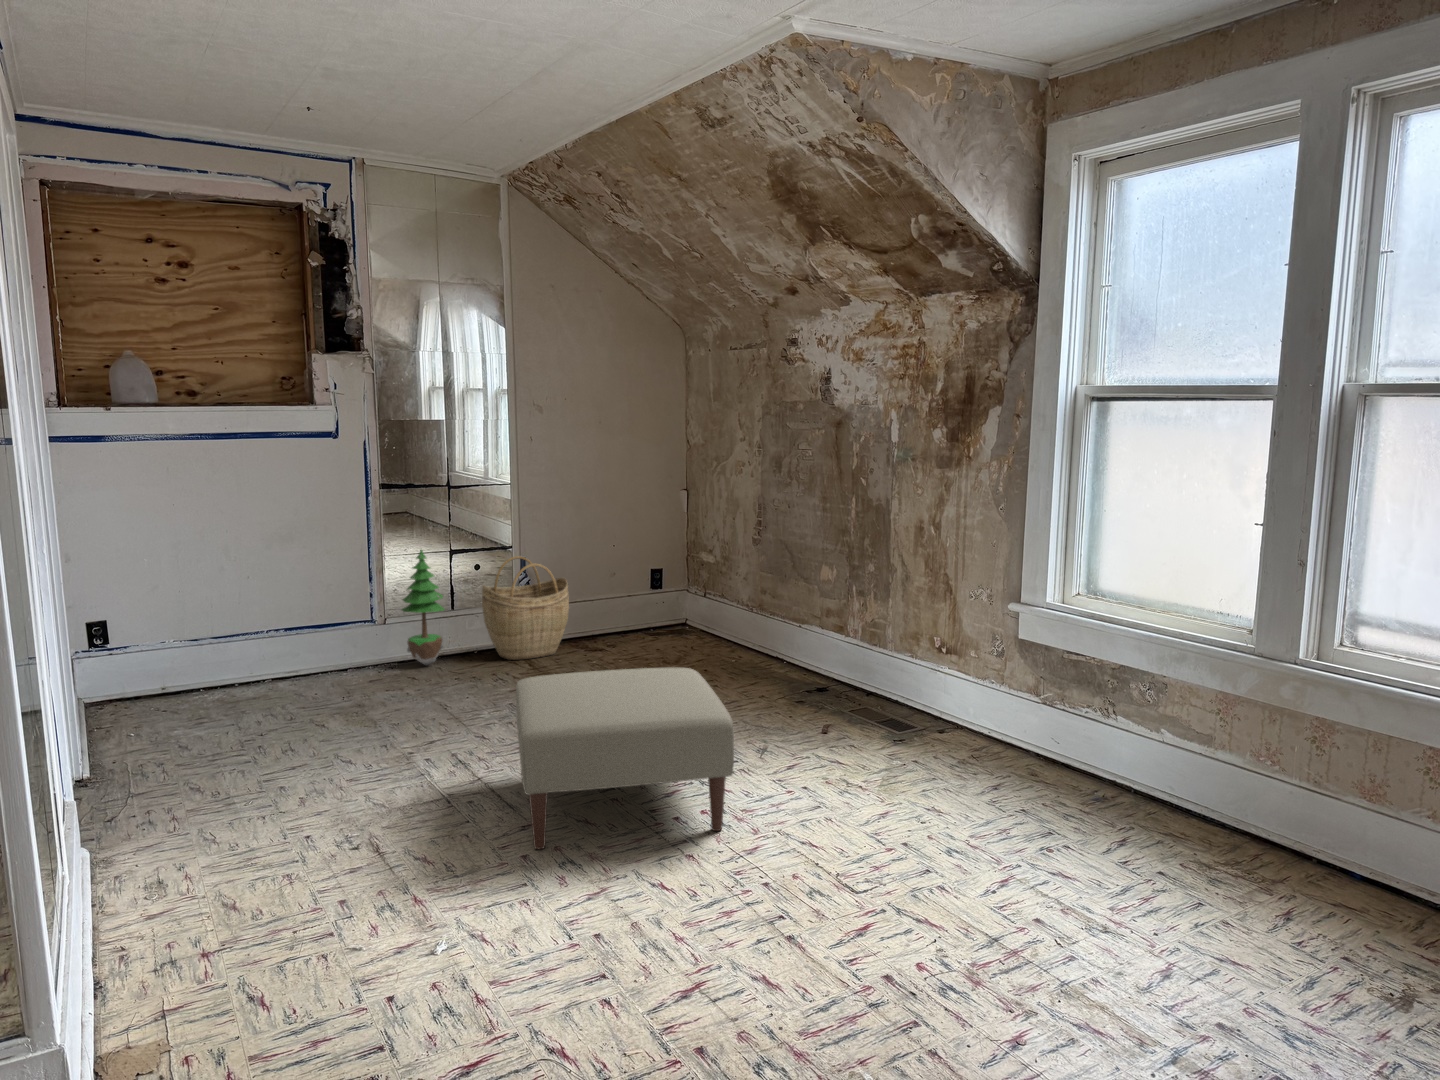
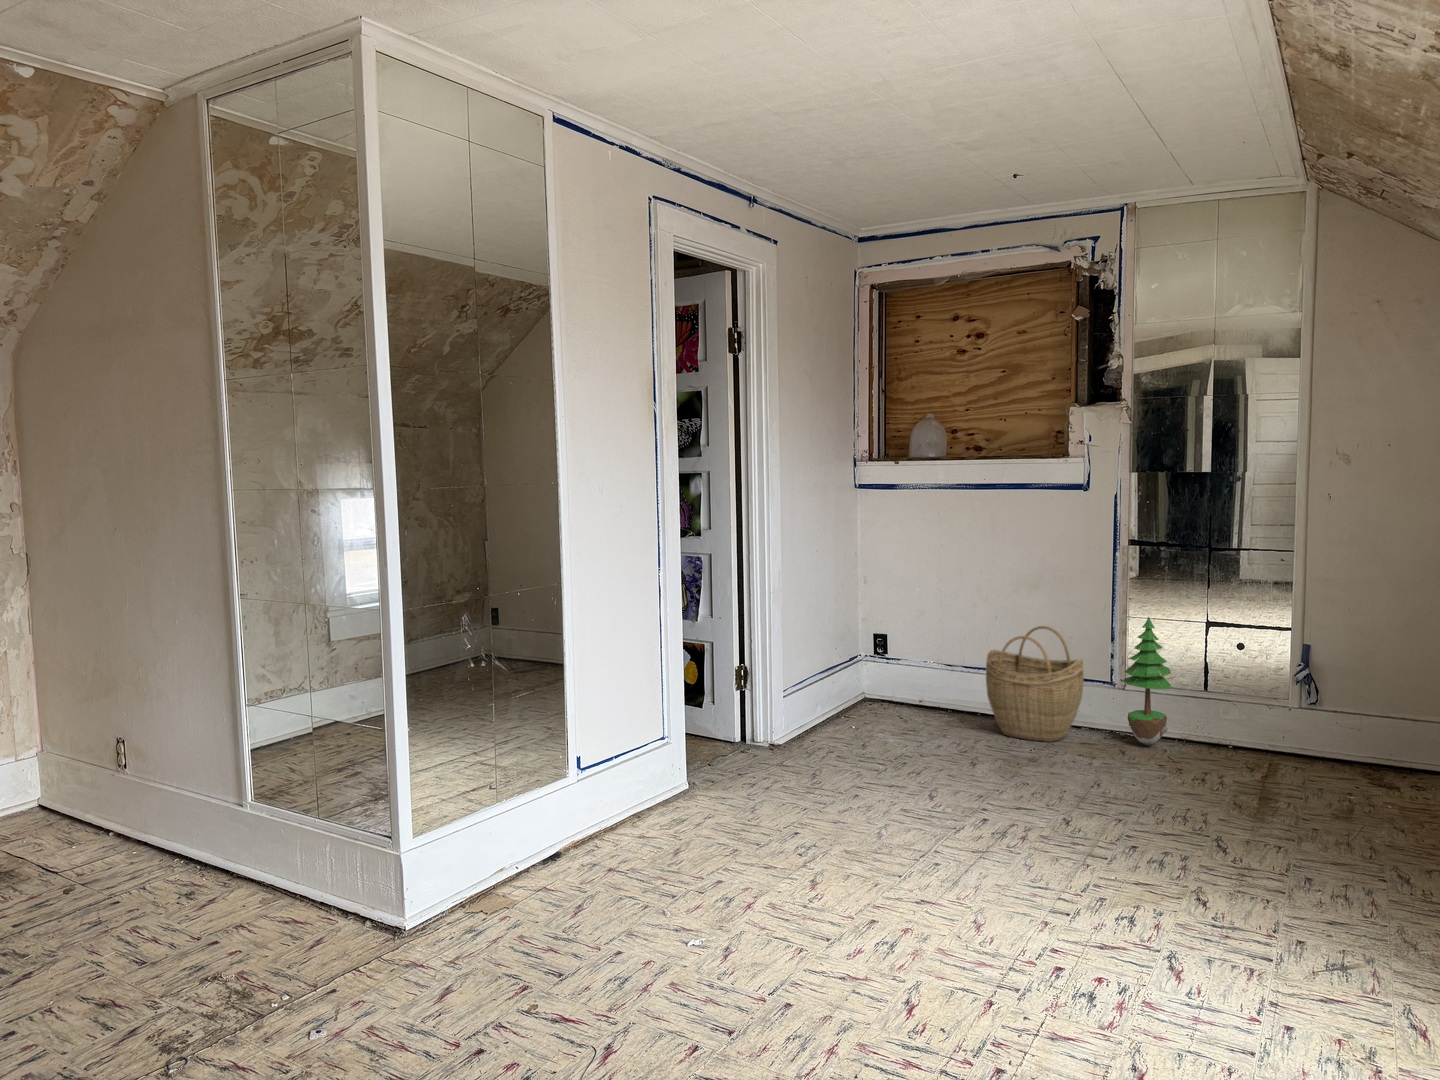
woven basket: present [482,556,569,660] -> present [986,626,1084,742]
ottoman: present [516,667,734,849] -> none [852,766,1159,1003]

